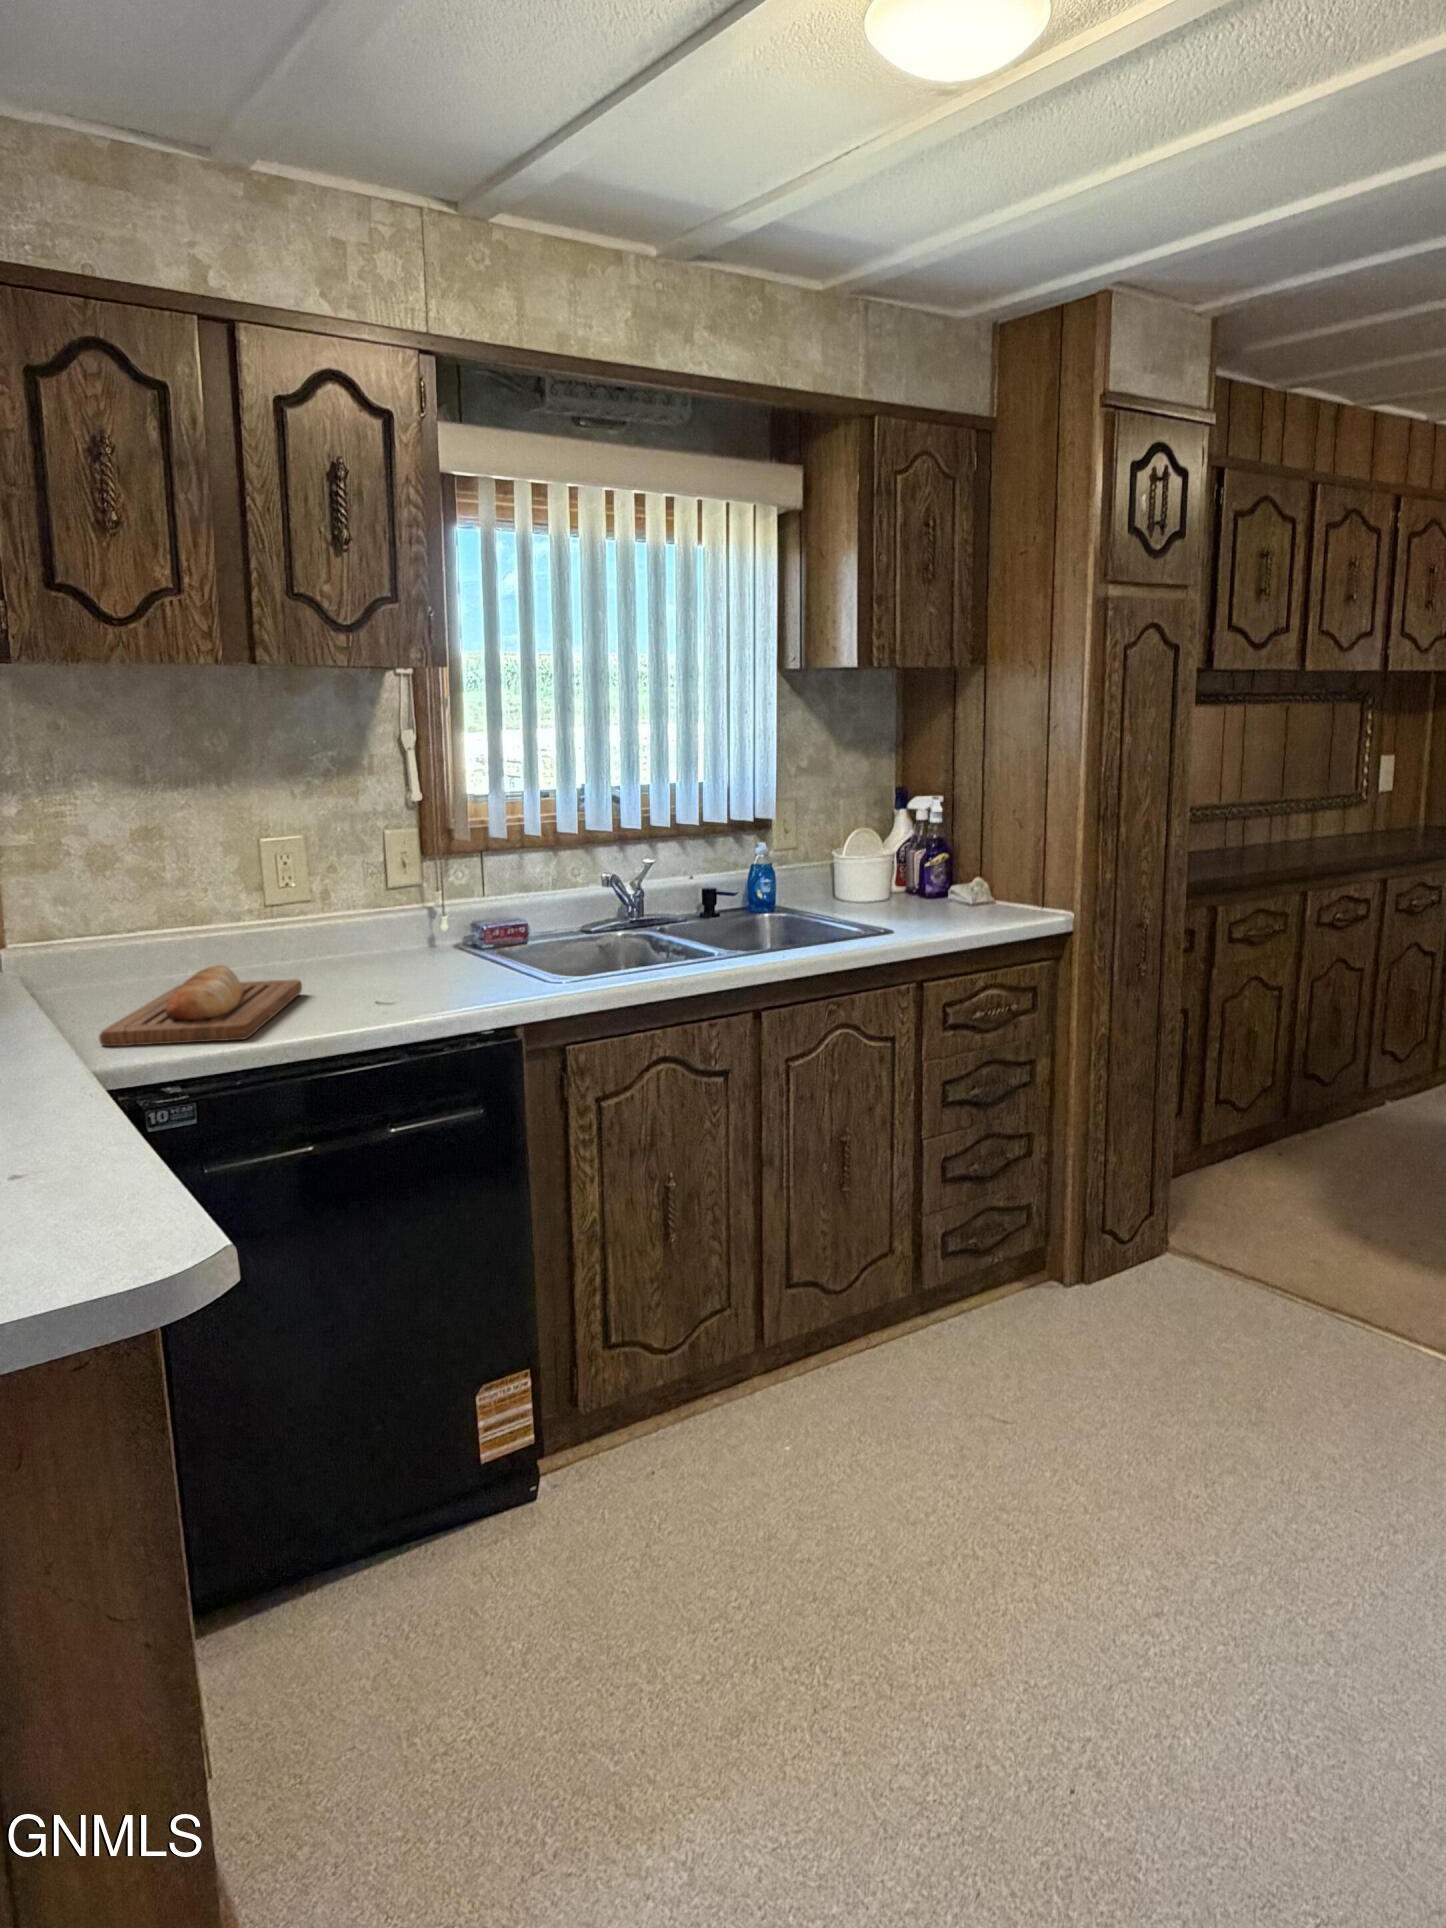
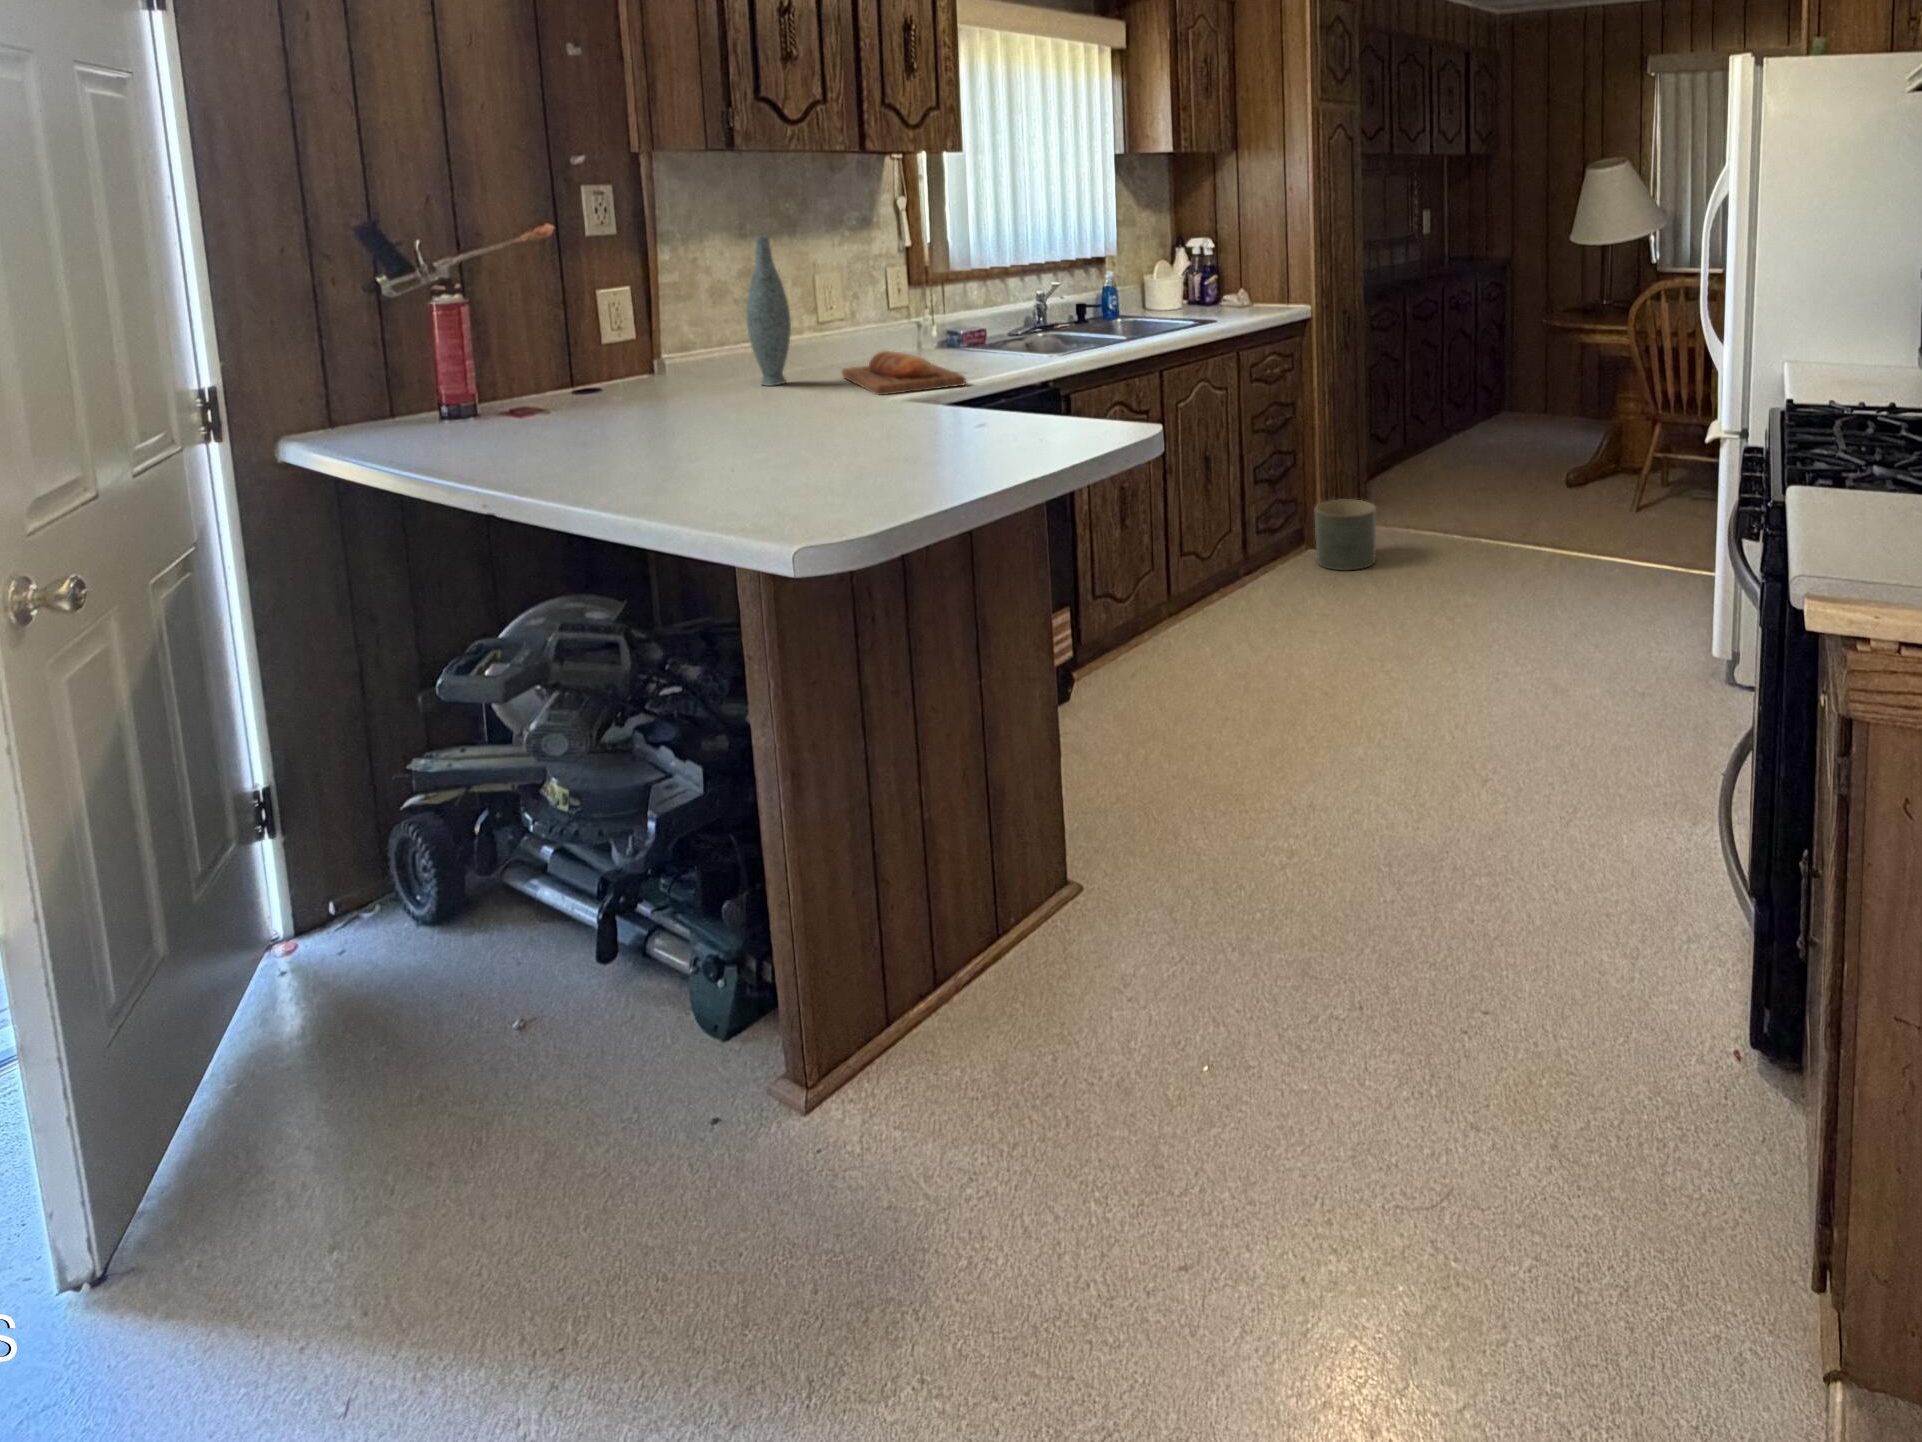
vase: none [42,788,105,1005] -> present [746,236,791,386]
planter: none [1053,1221,1155,1346] -> present [1315,499,1376,570]

